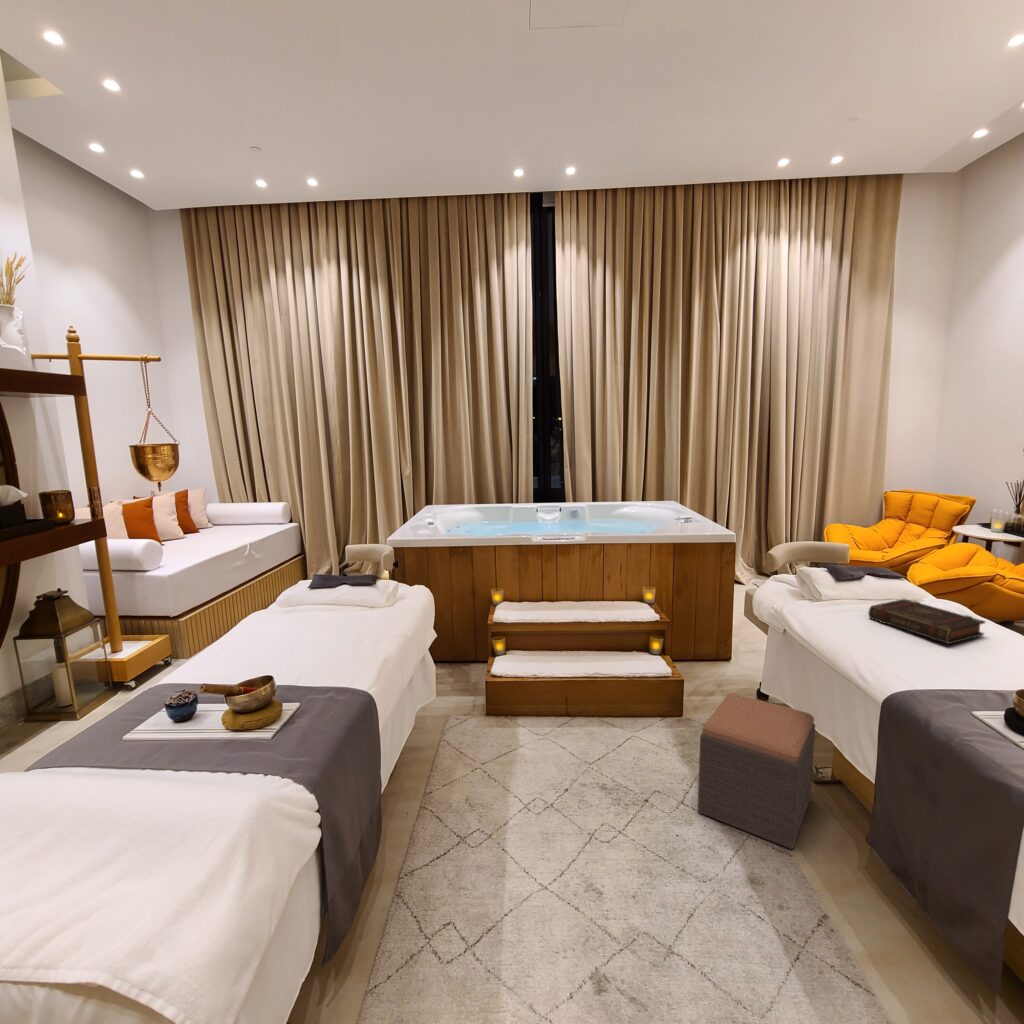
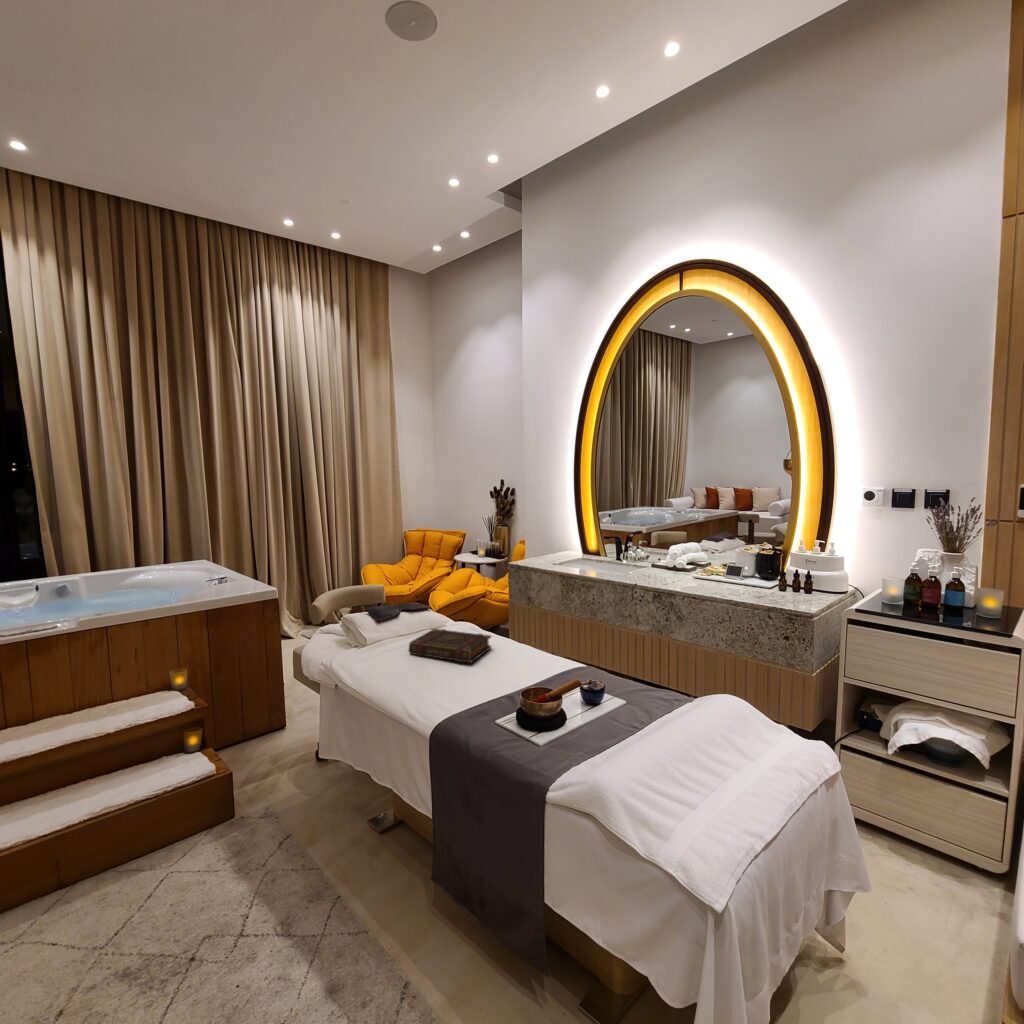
footstool: present [698,693,815,849] -> none [256,766,378,936]

